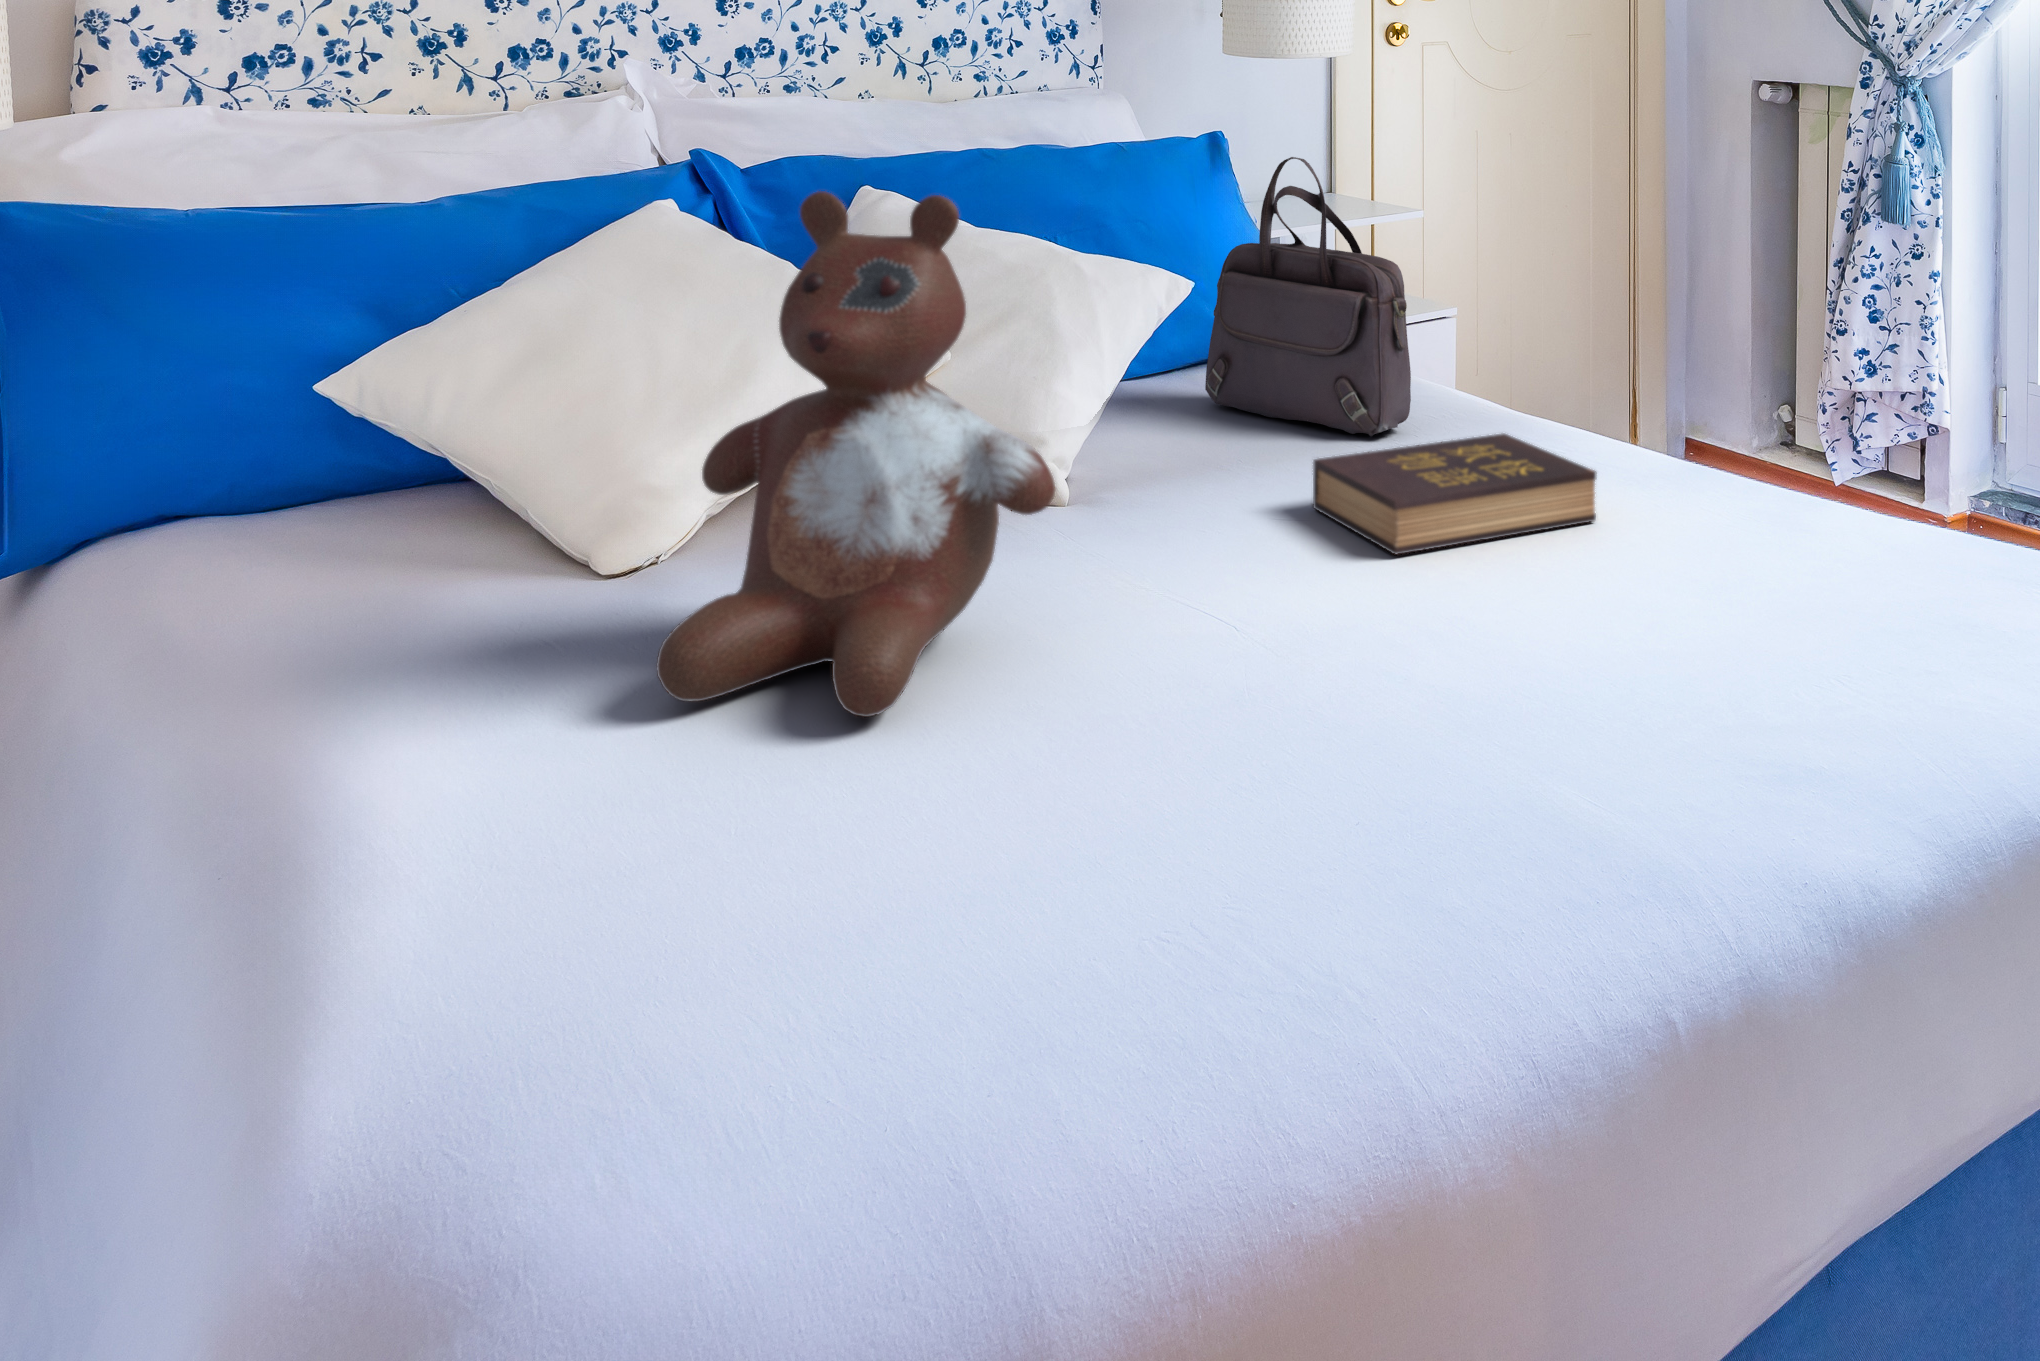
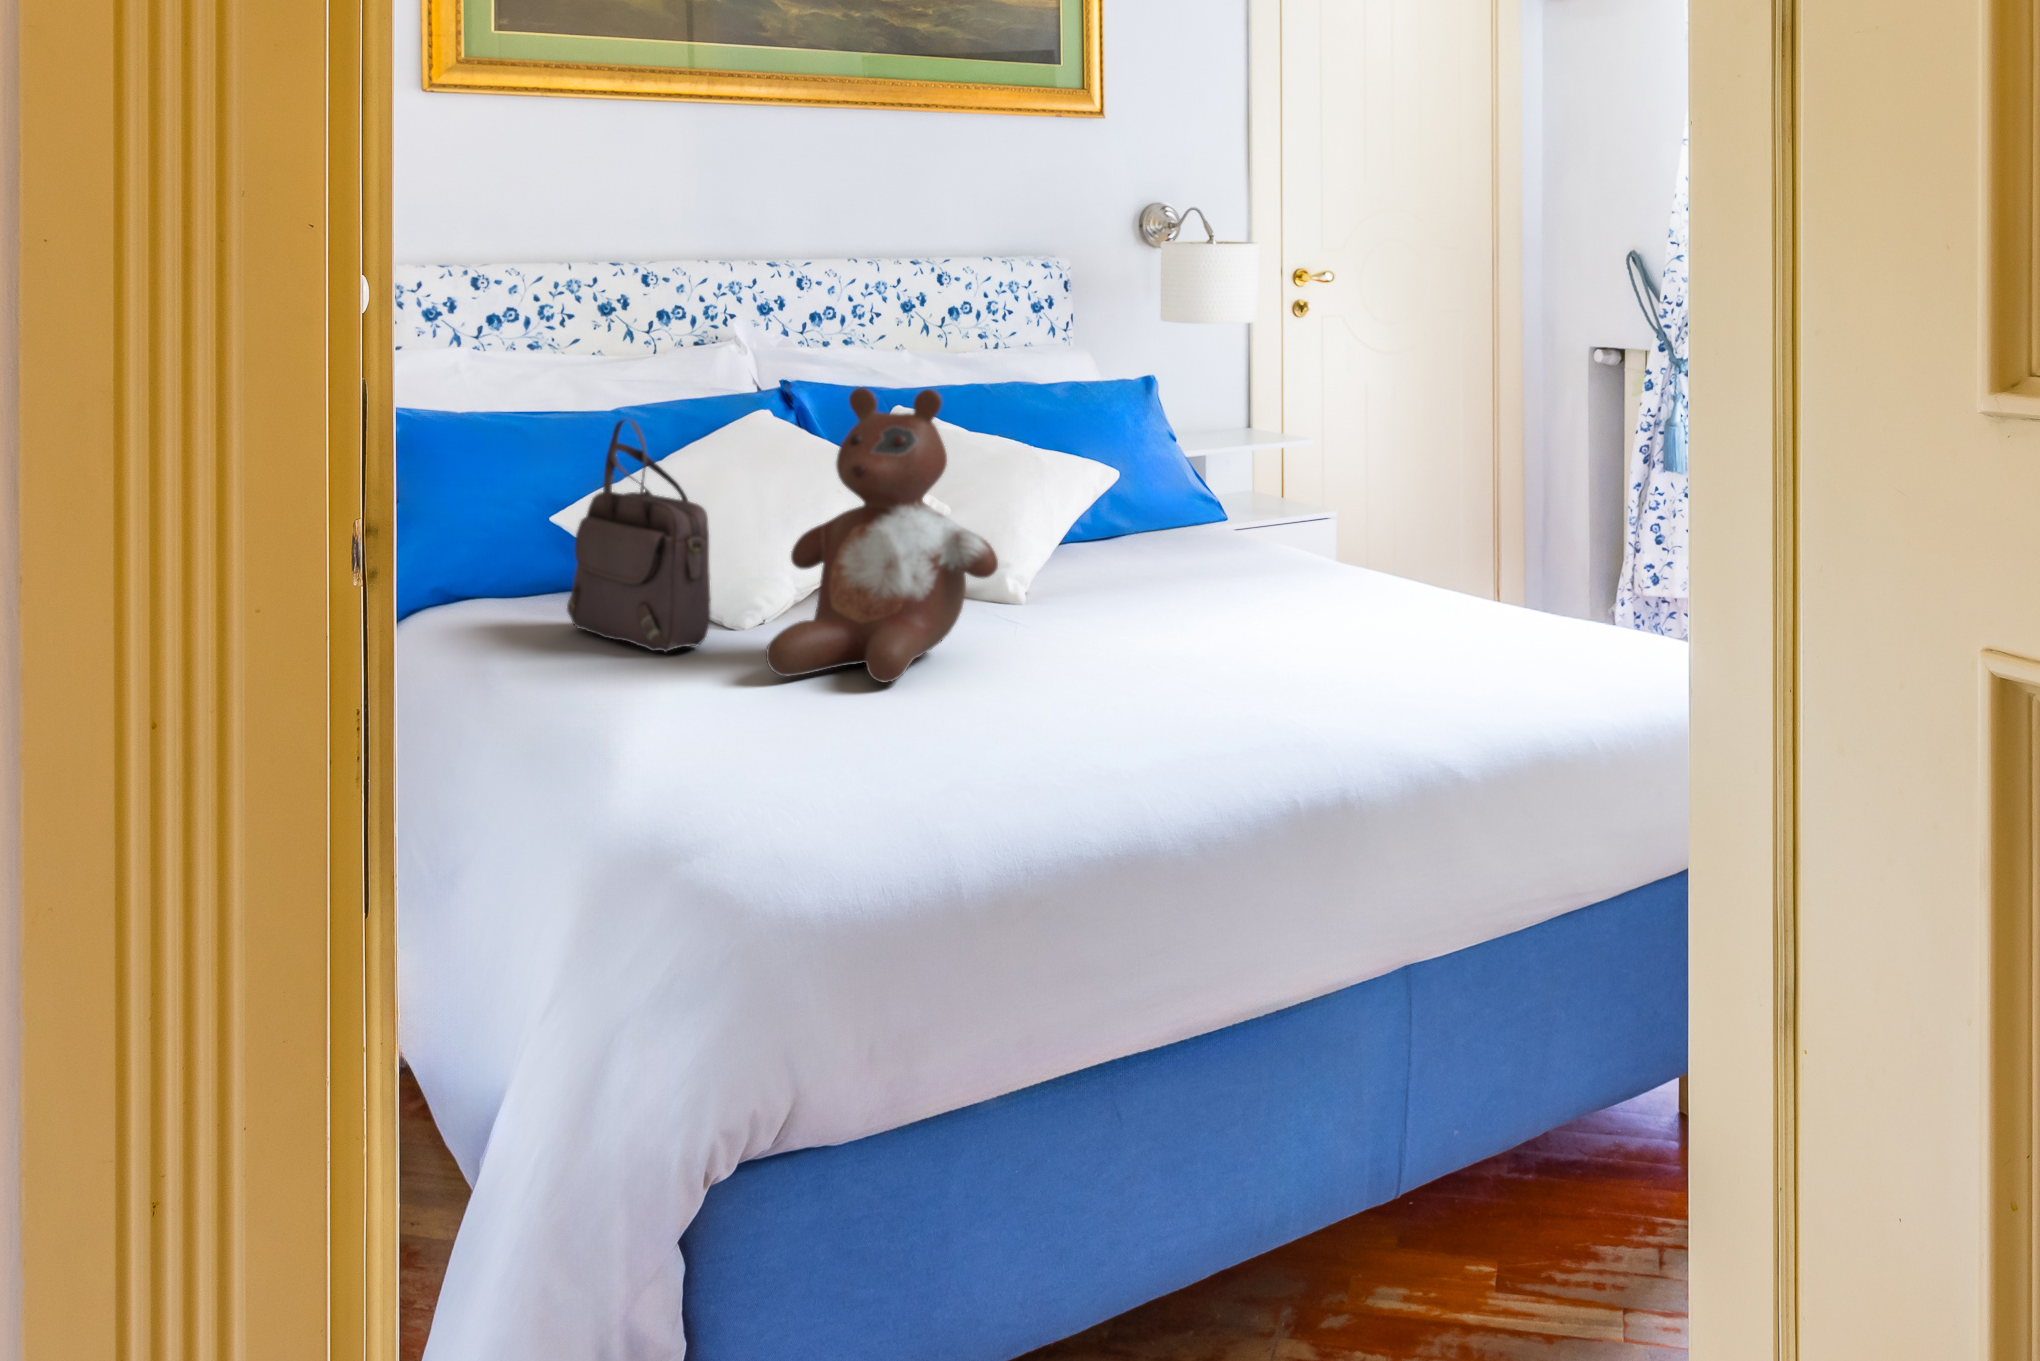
handbag: present [1205,157,1411,436] -> present [567,420,711,652]
hardback book: present [1313,434,1597,554] -> none [1177,560,1356,623]

